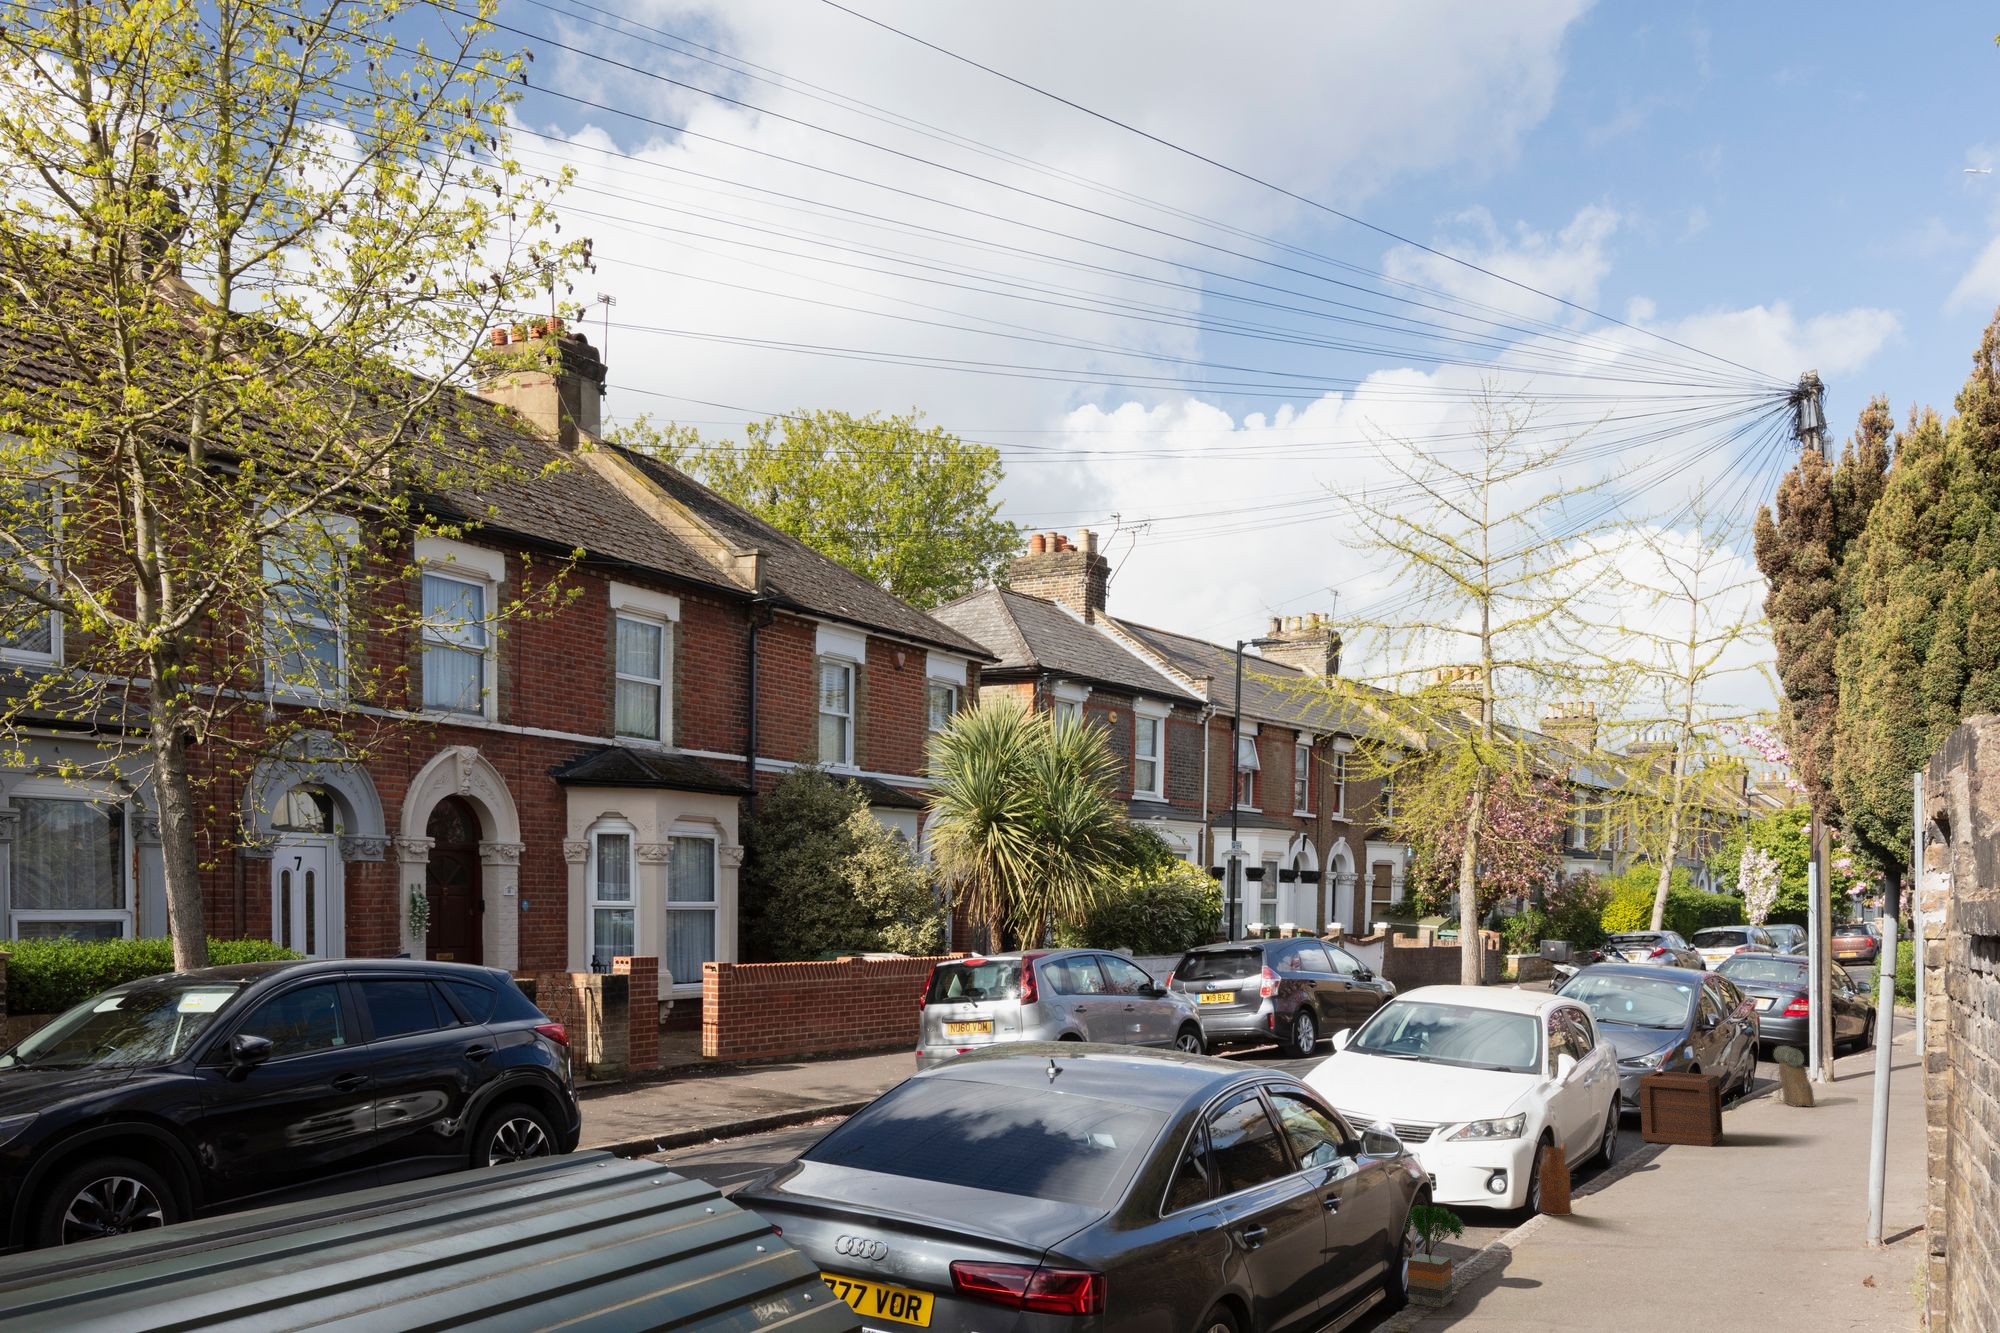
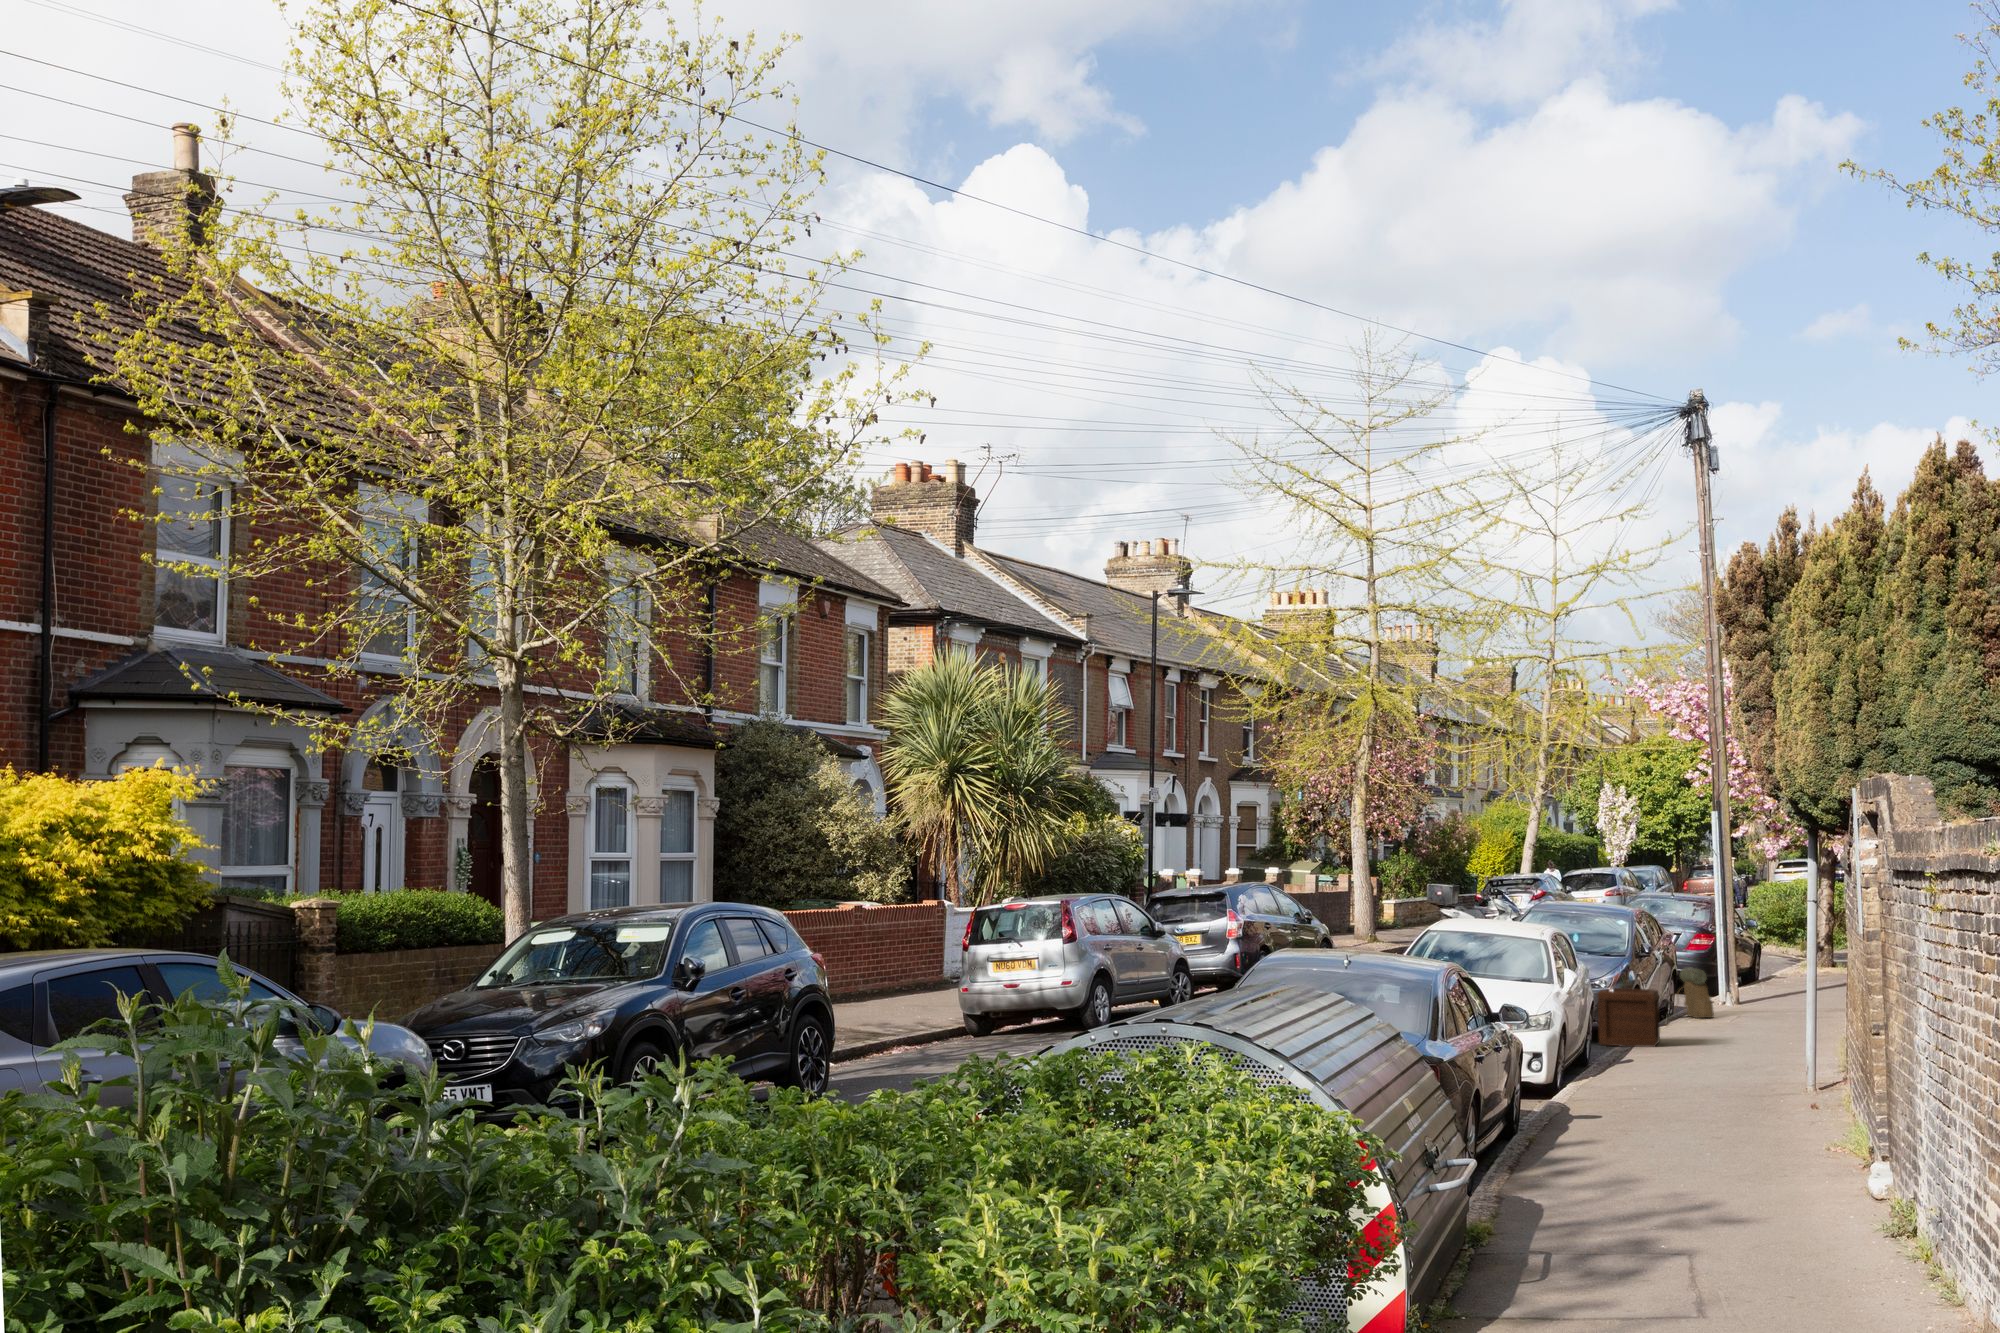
watering can: present [1539,1143,1572,1216] -> none [1566,1037,1590,1092]
potted tree: present [1403,1205,1465,1308] -> none [1520,1070,1569,1140]

